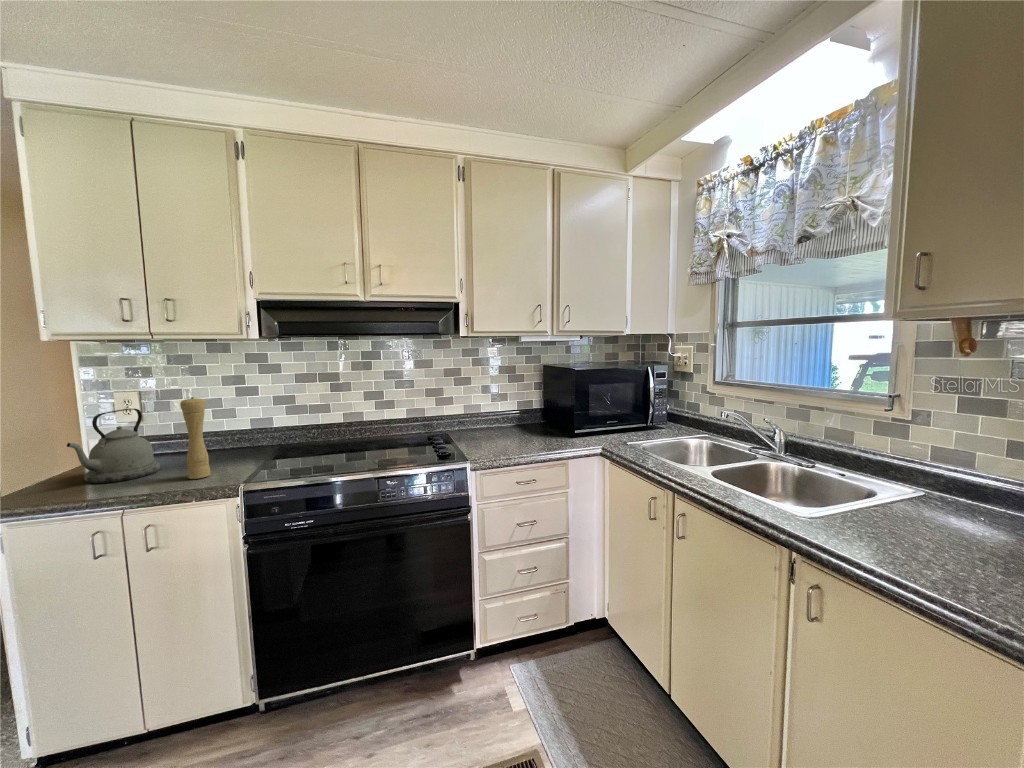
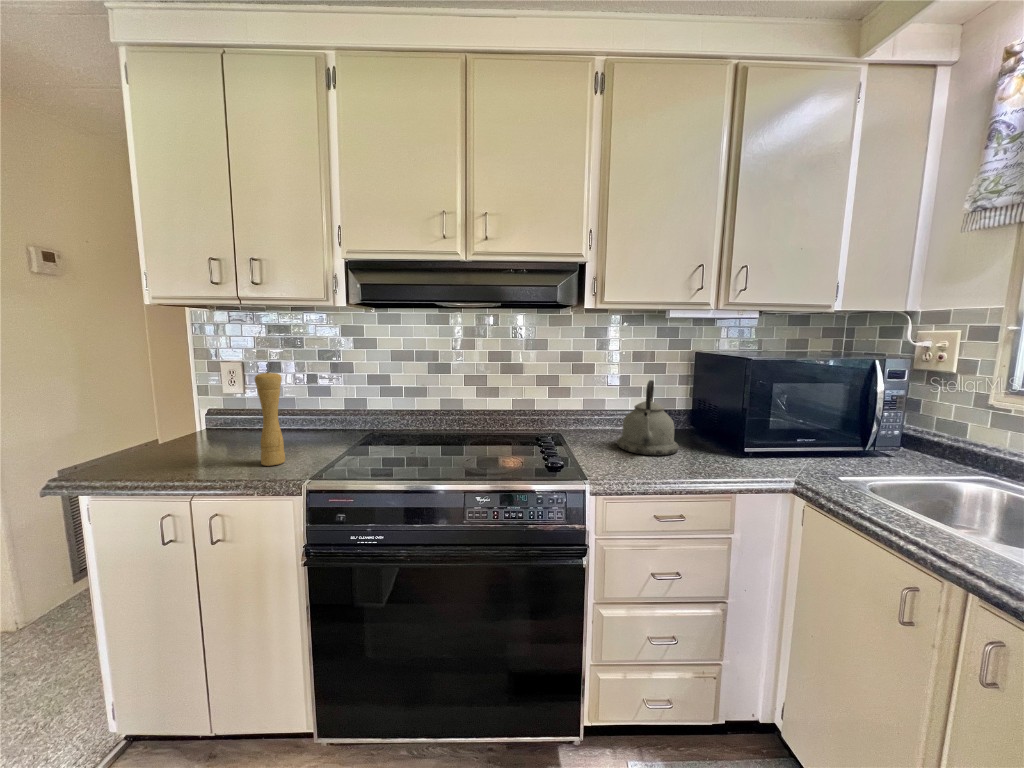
kettle: present [67,409,160,483] -> present [617,380,679,456]

